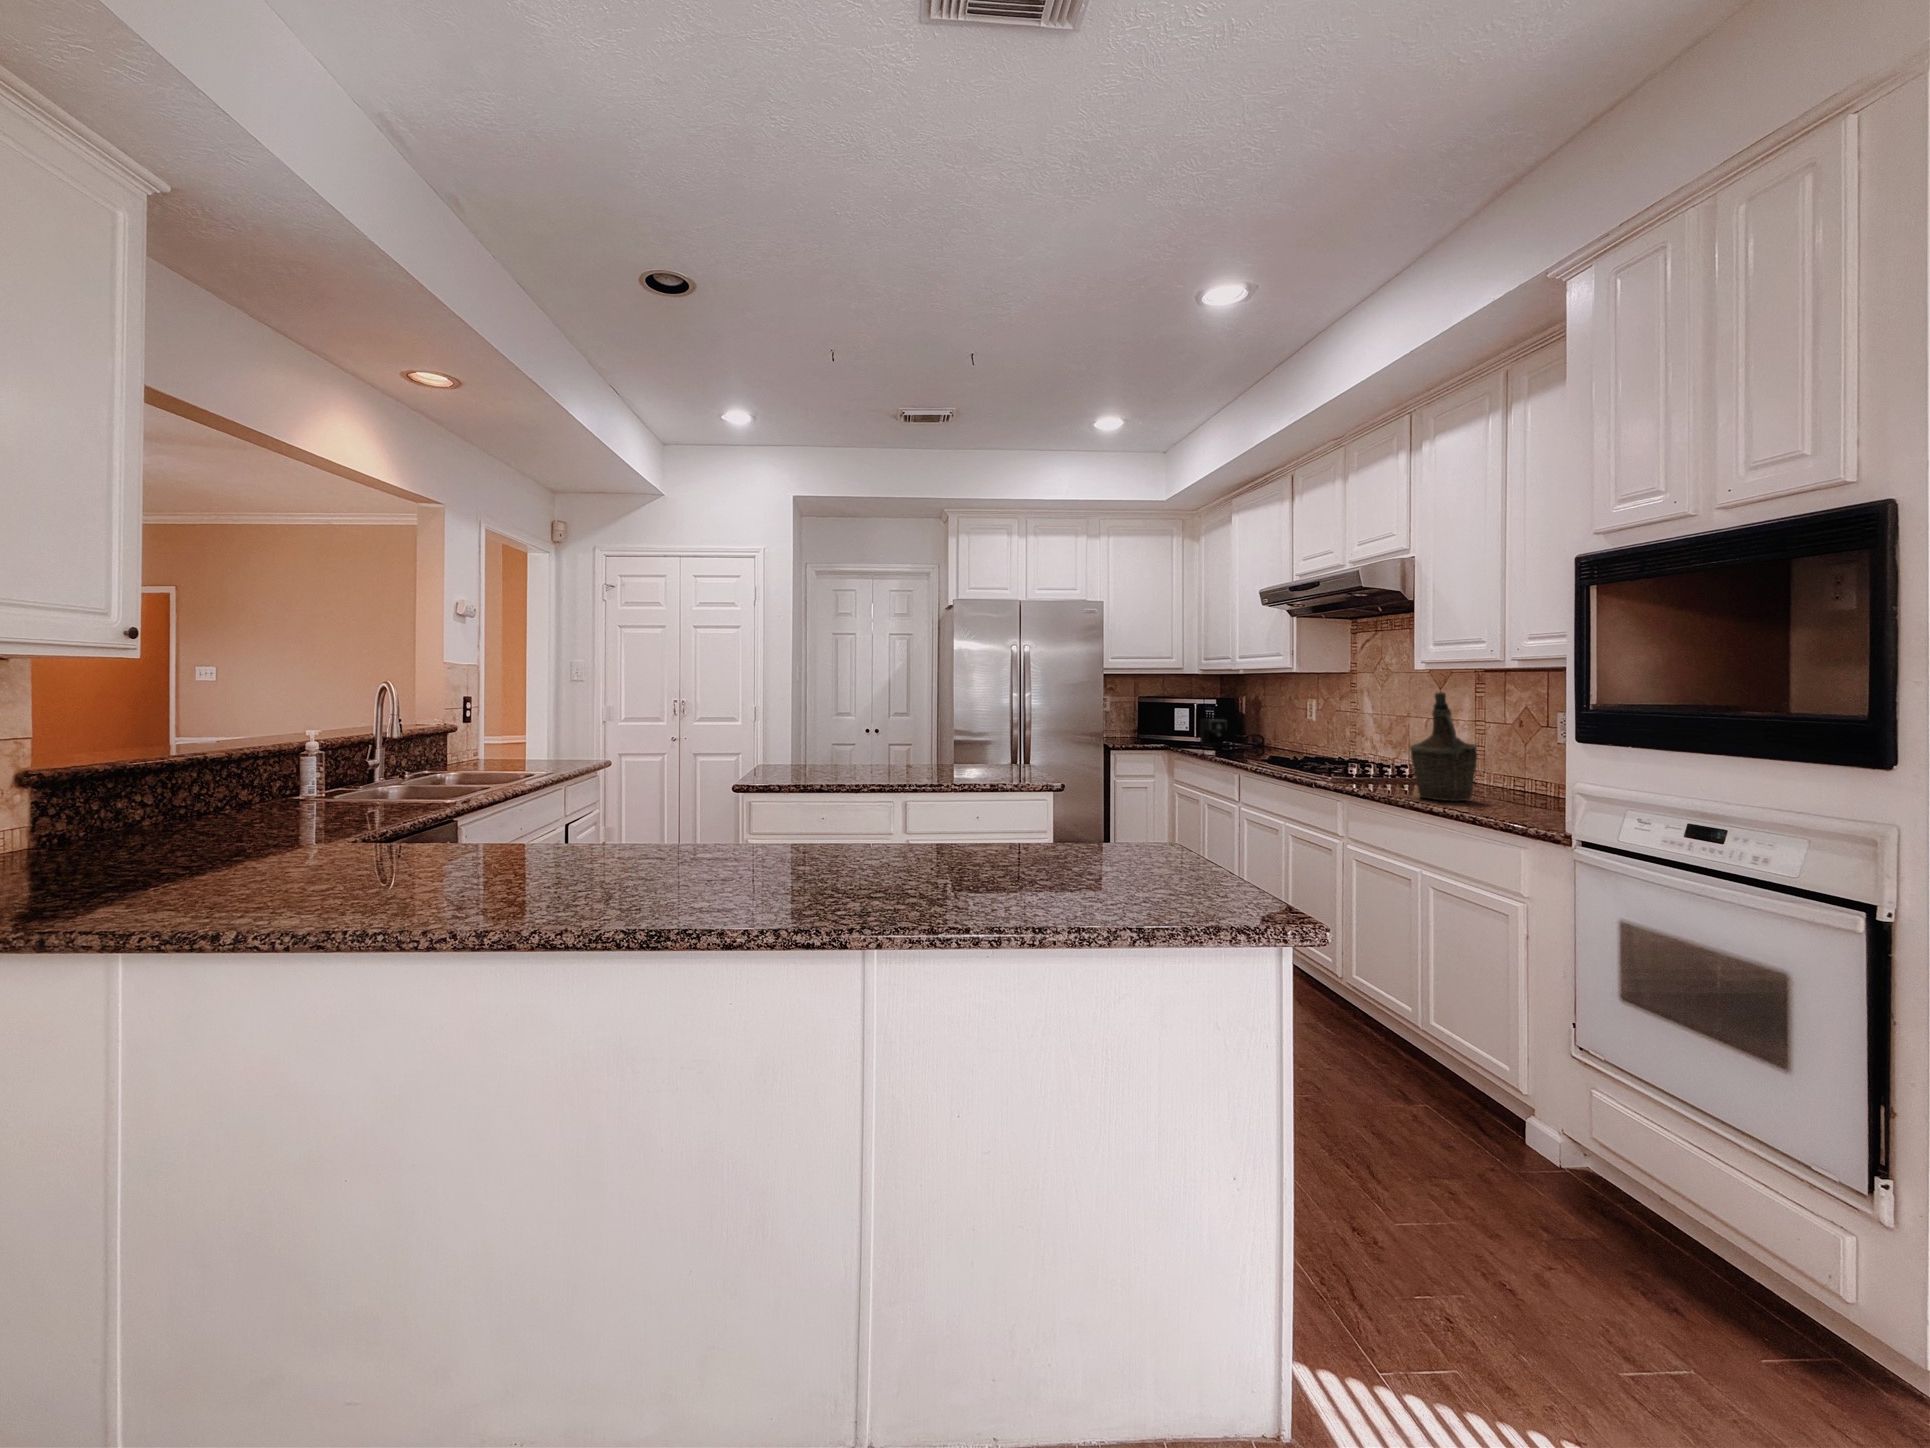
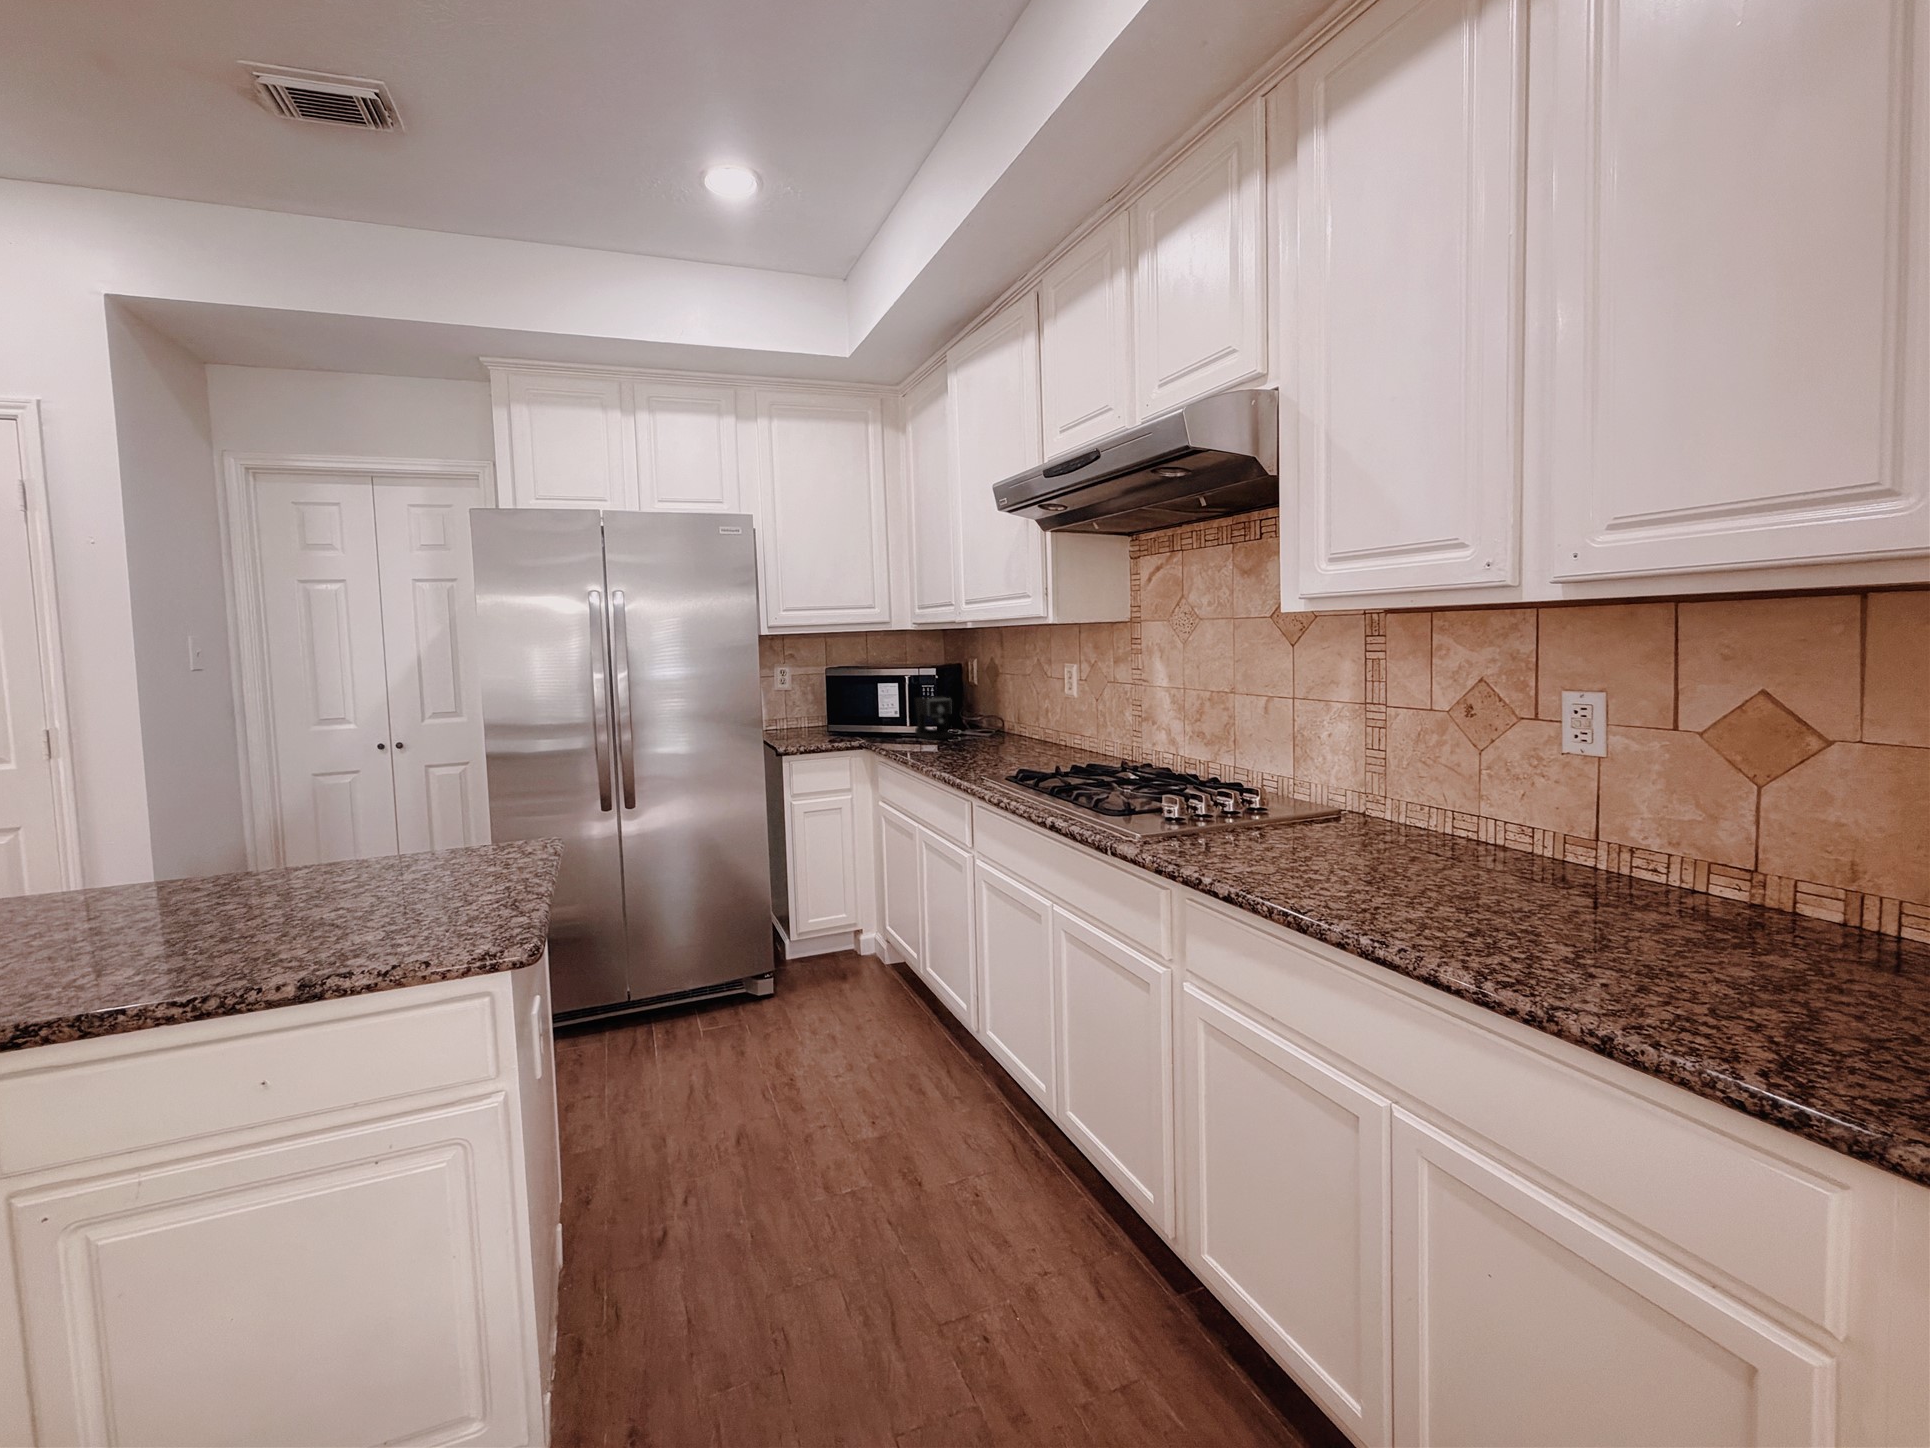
bottle: present [1410,692,1477,802] -> none [1326,657,1478,909]

